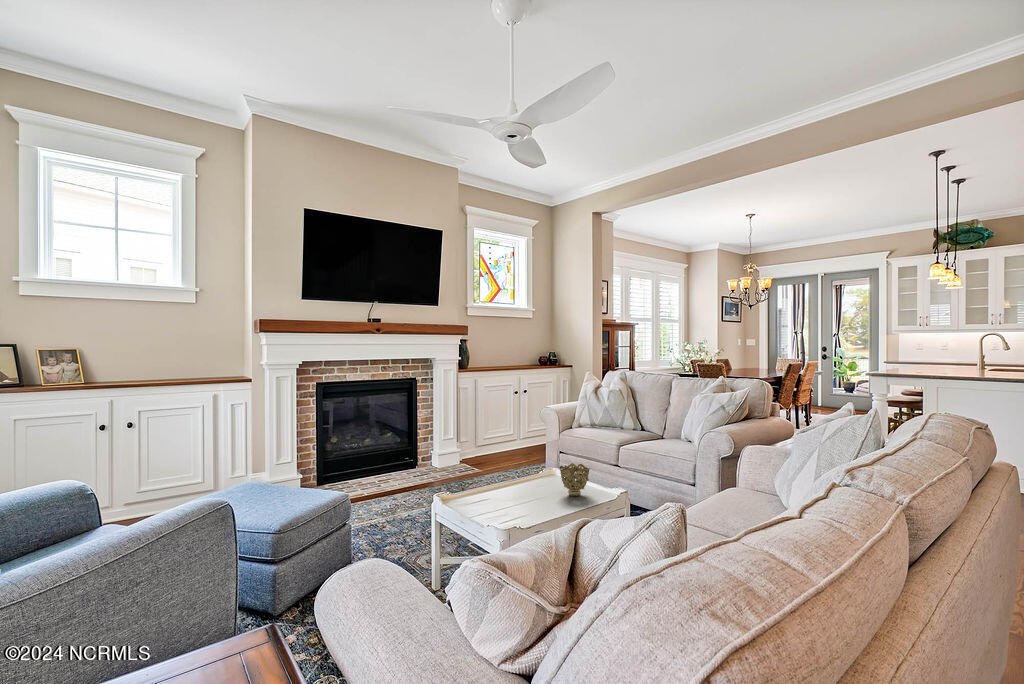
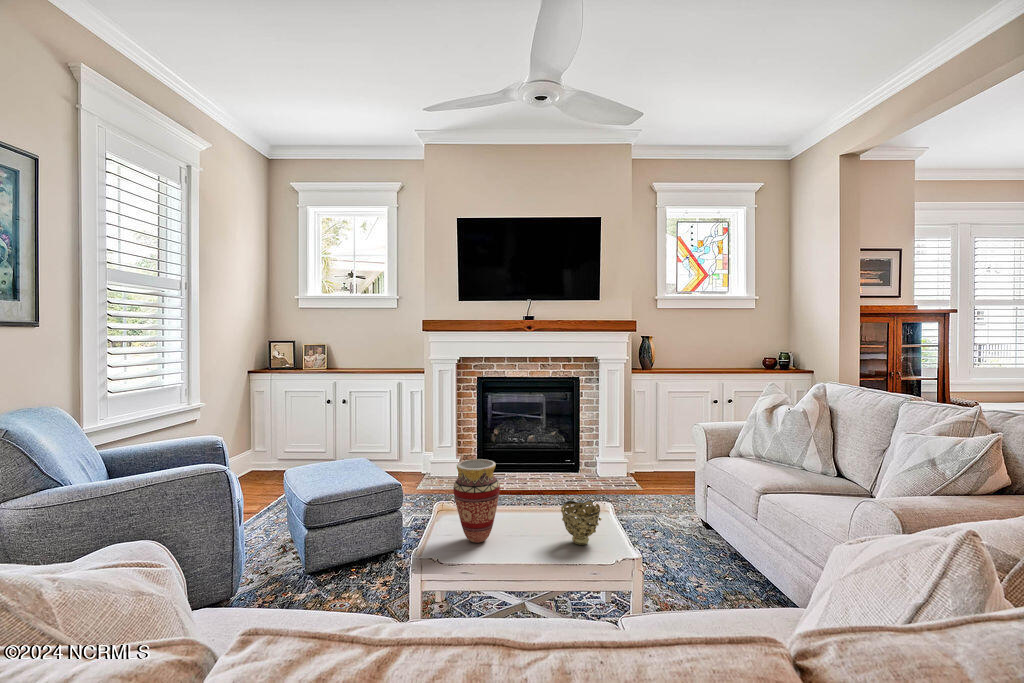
vase: none [489,443,528,513] -> present [453,459,500,543]

